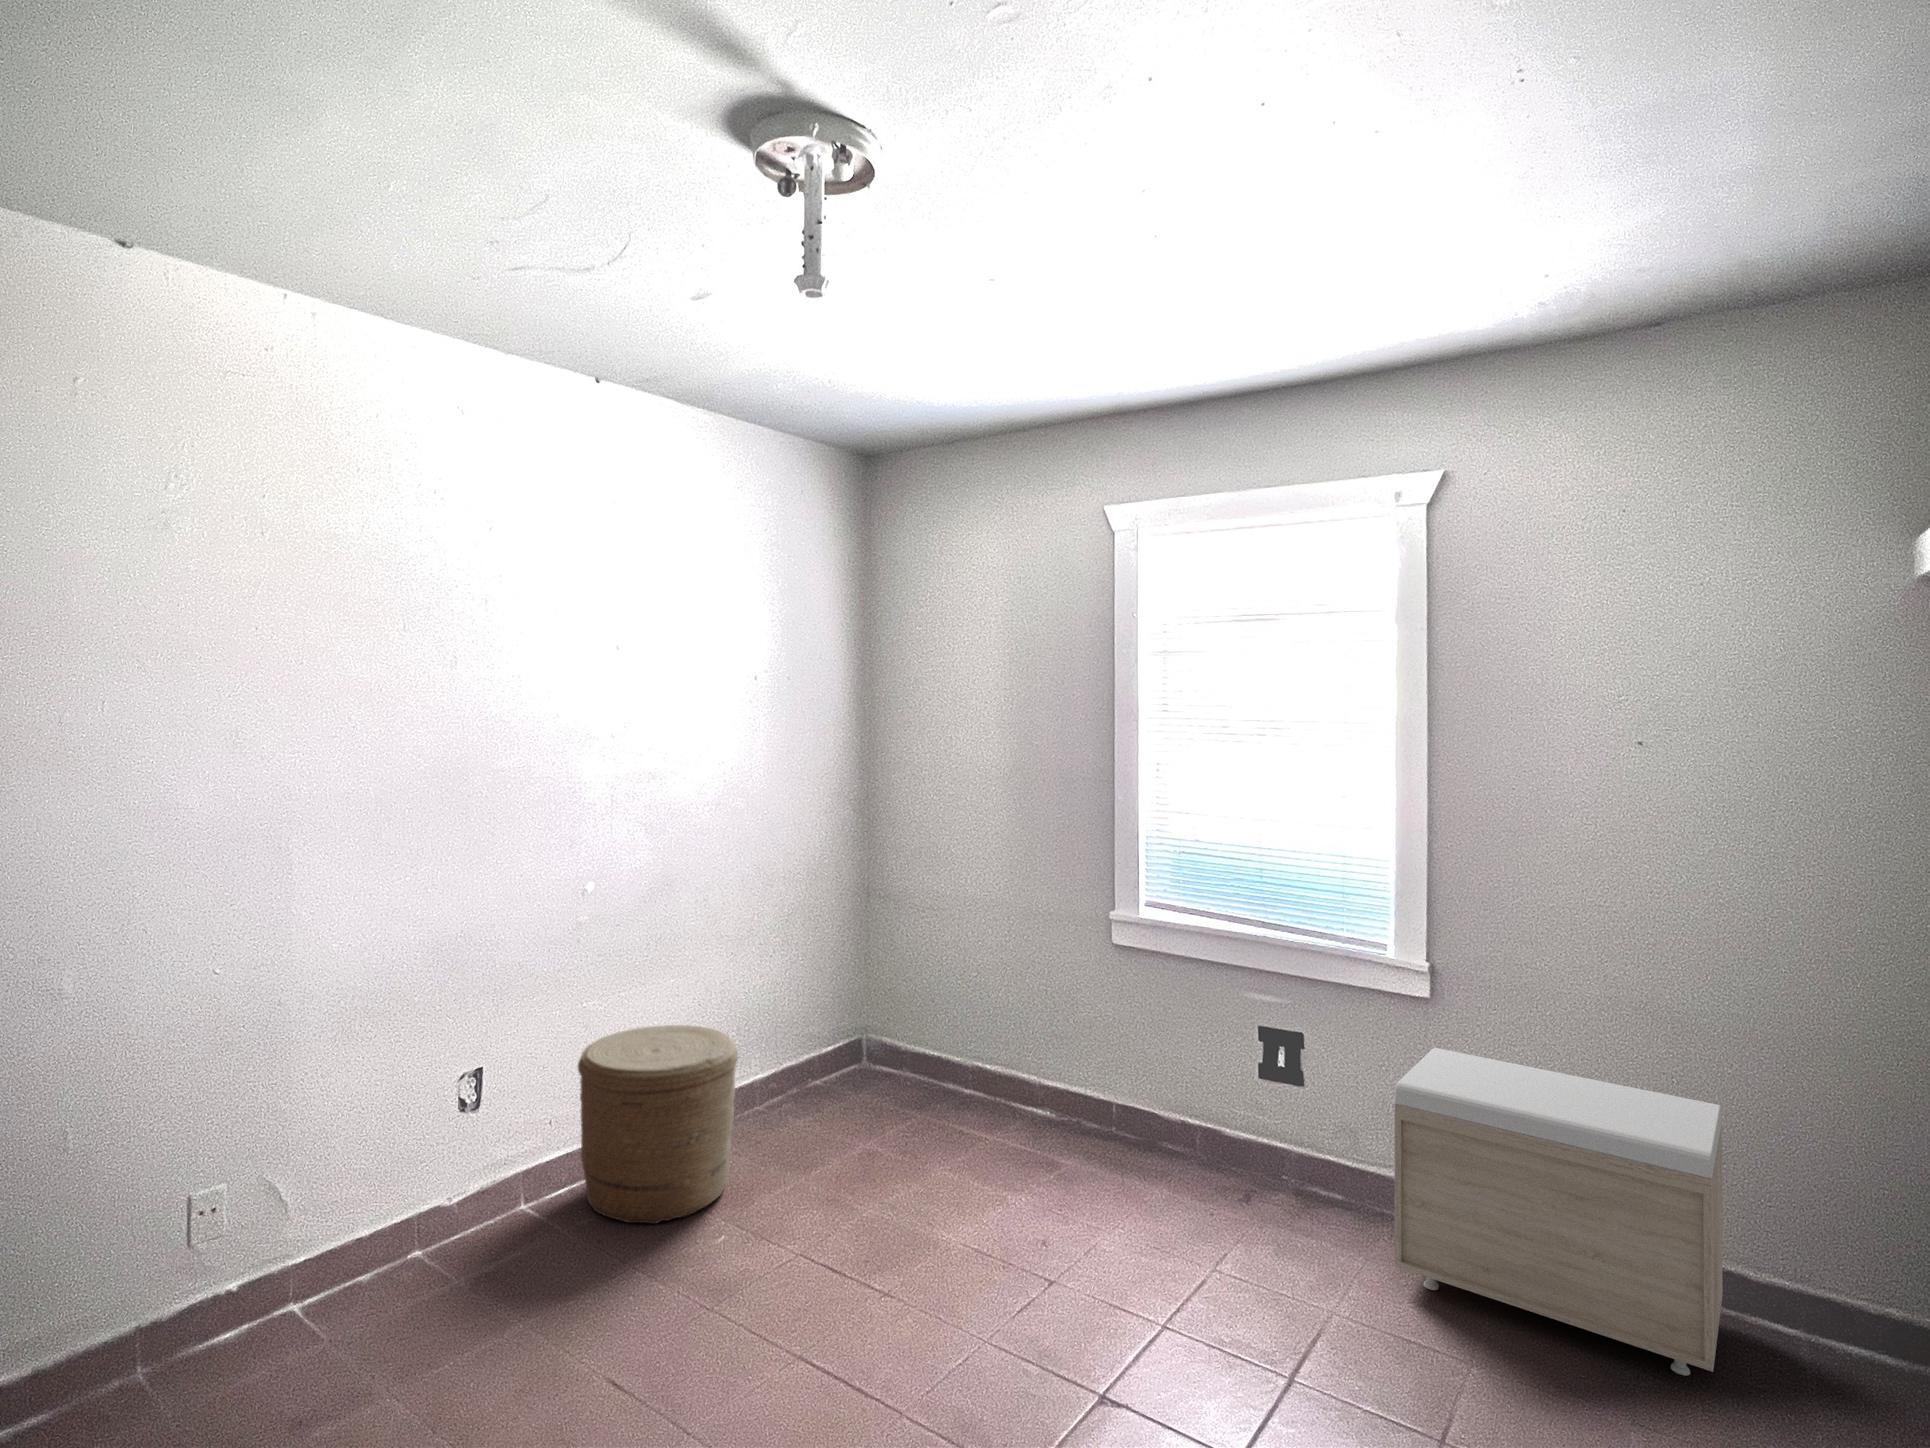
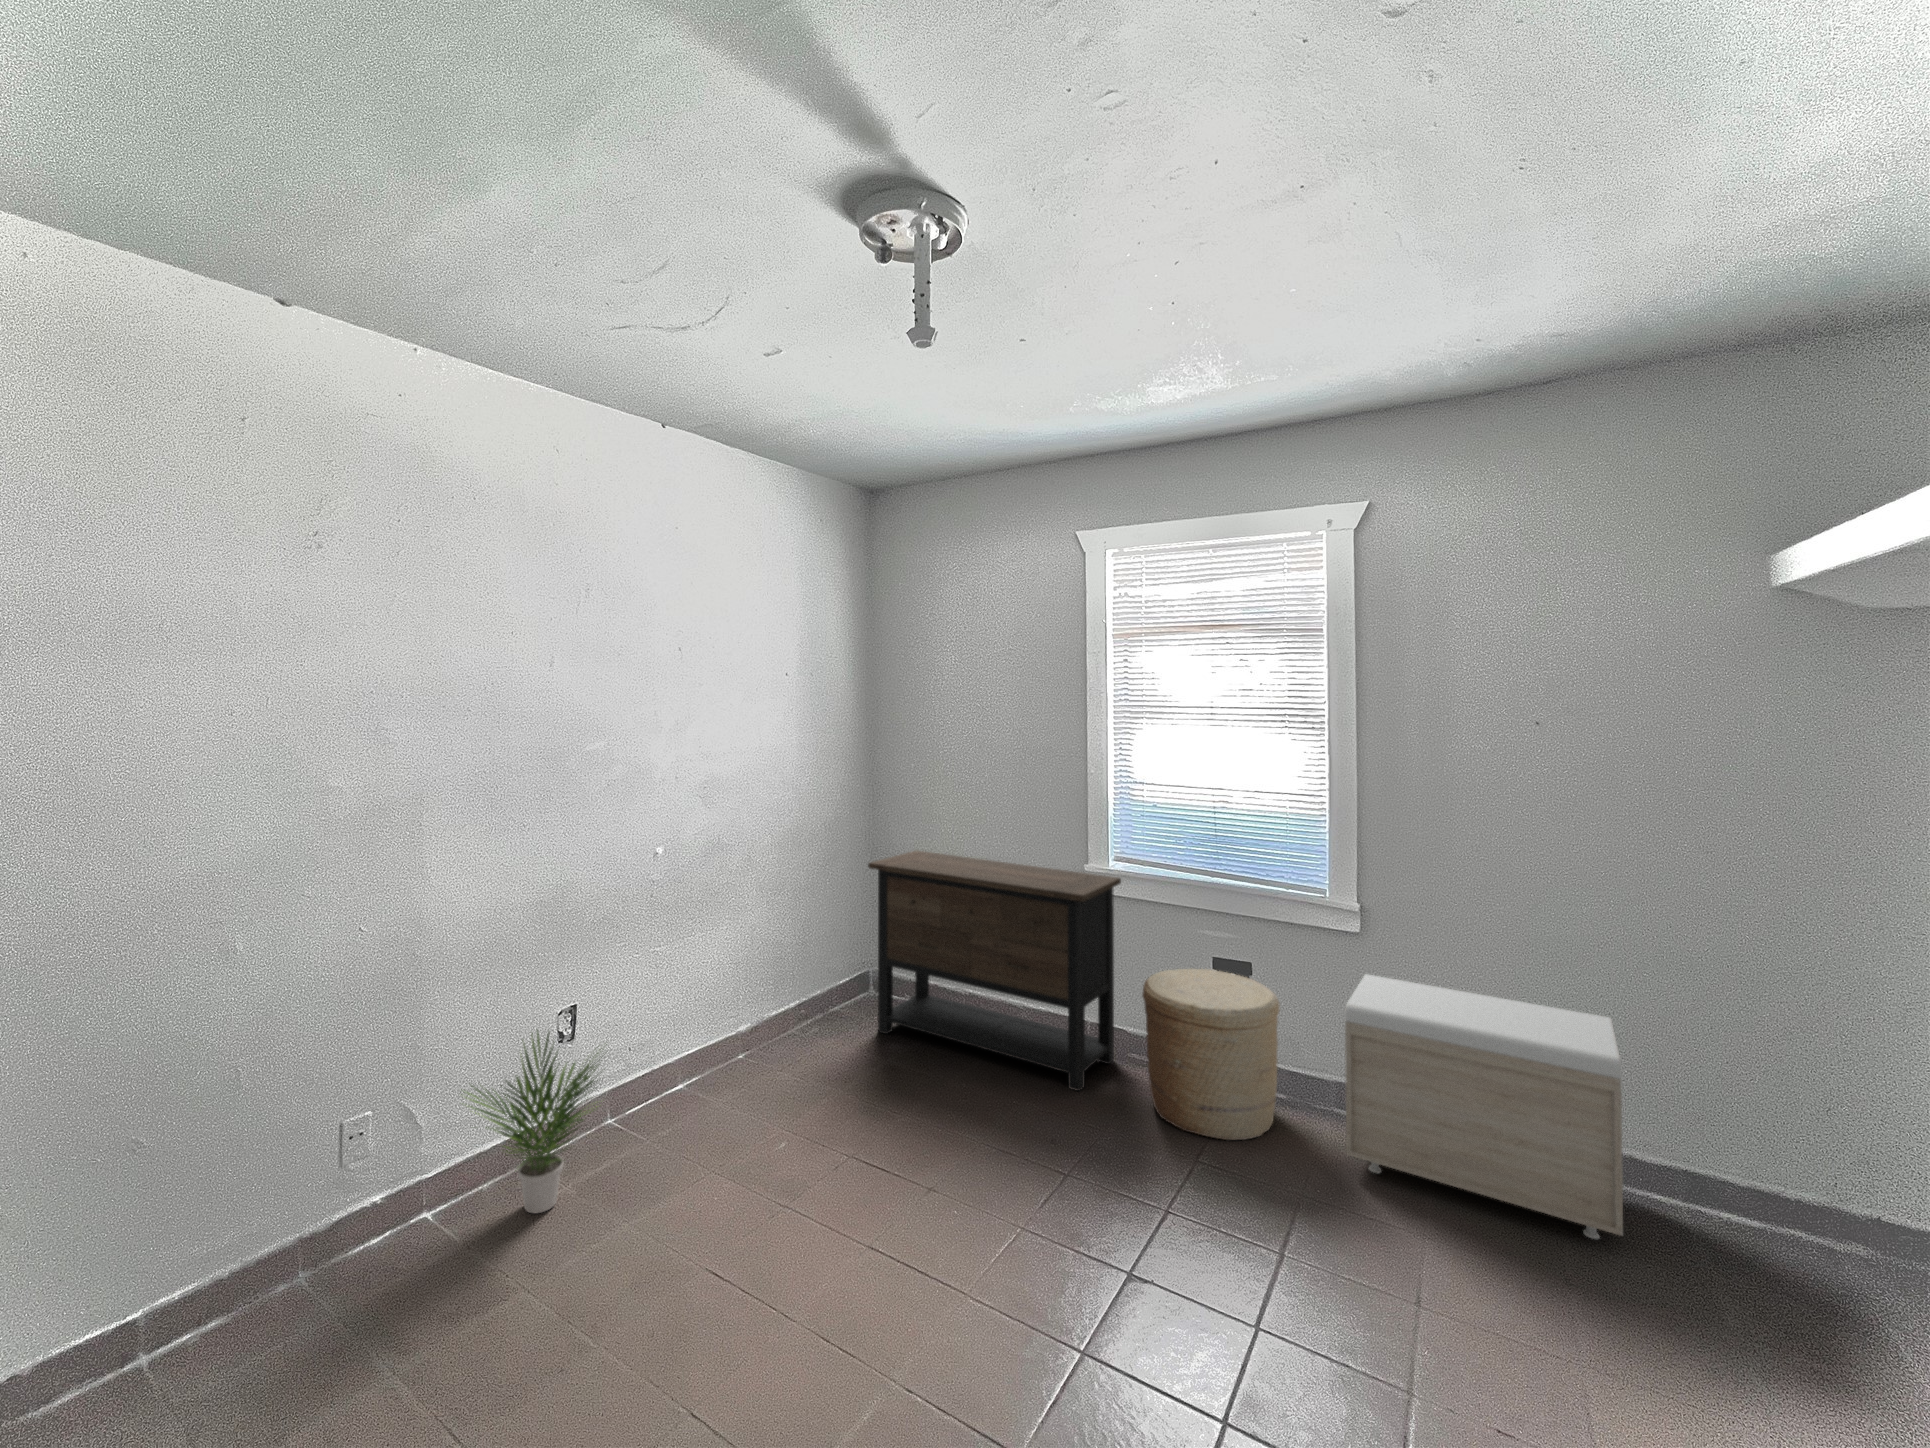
dresser: none [853,891,1151,1185] -> present [868,851,1121,1091]
woven basket: present [578,1025,738,1224] -> present [1142,969,1280,1140]
potted plant: none [328,1092,509,1309] -> present [461,1032,600,1213]

